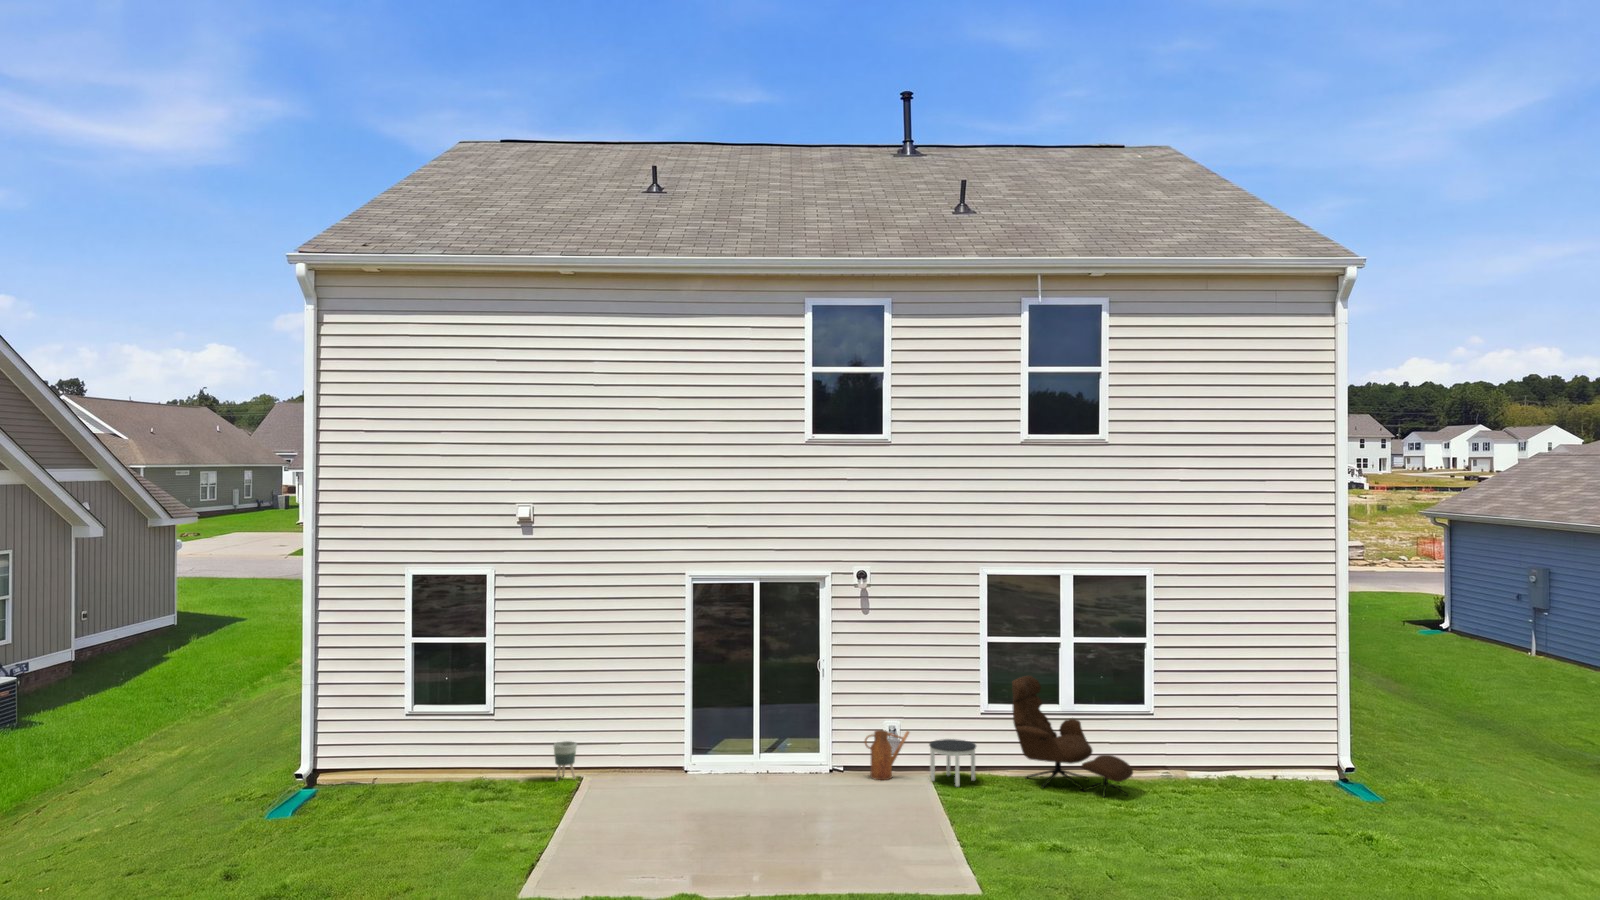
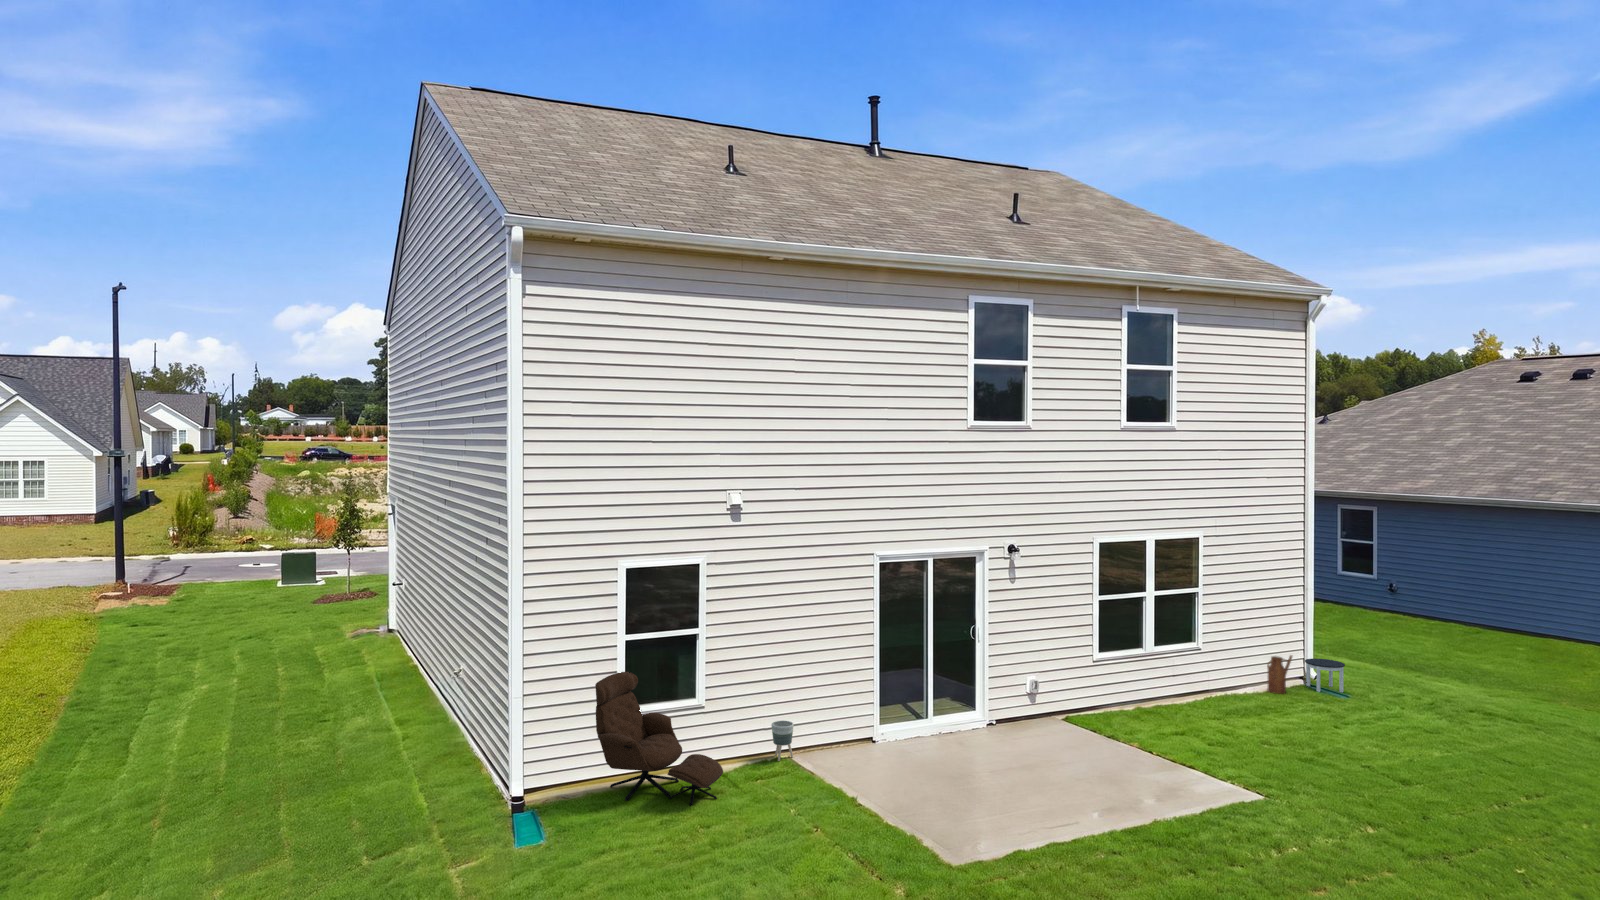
lounge chair: present [1012,676,1133,797] -> present [595,672,723,806]
watering can: present [865,730,909,780] -> present [1267,655,1292,694]
round table: present [929,739,976,786] -> present [1305,659,1345,692]

